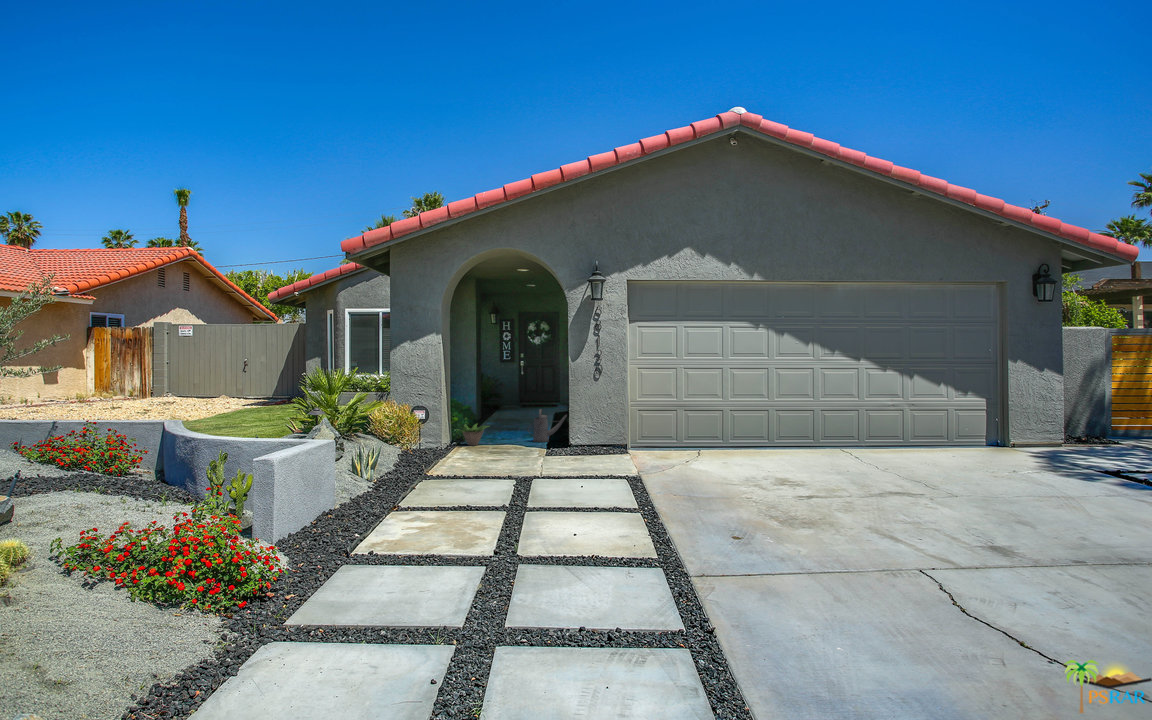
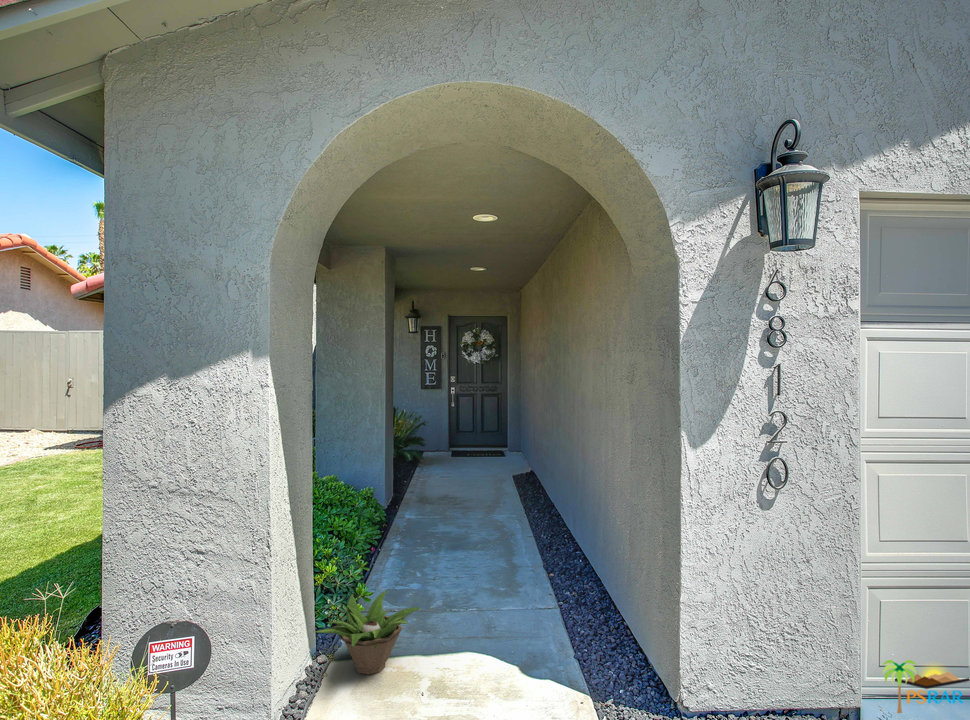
watering can: present [533,409,567,442] -> none [516,549,619,644]

